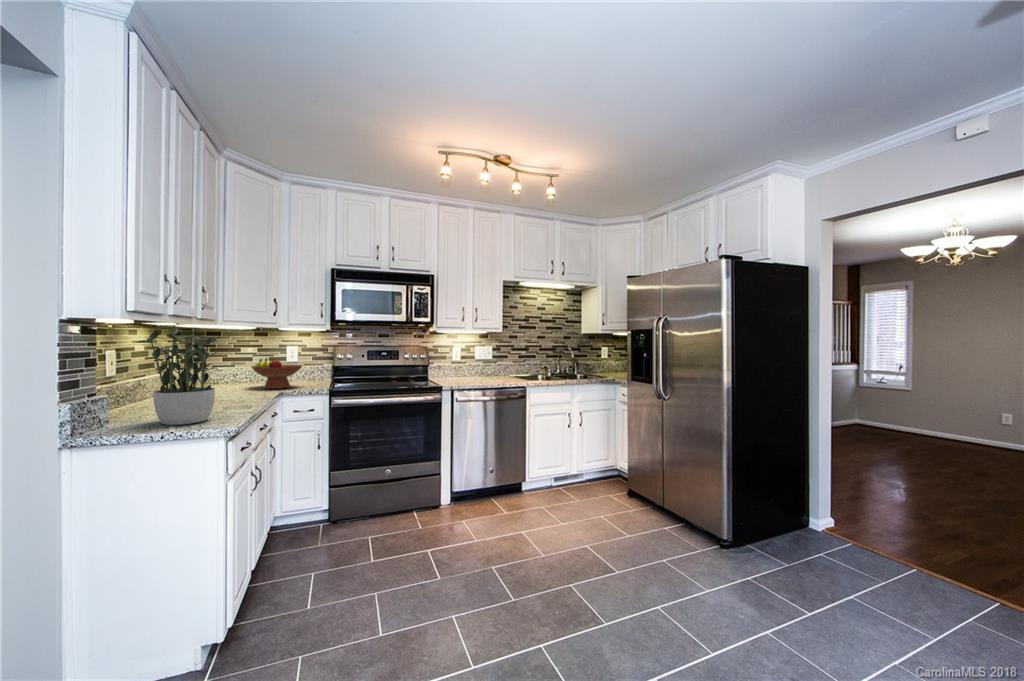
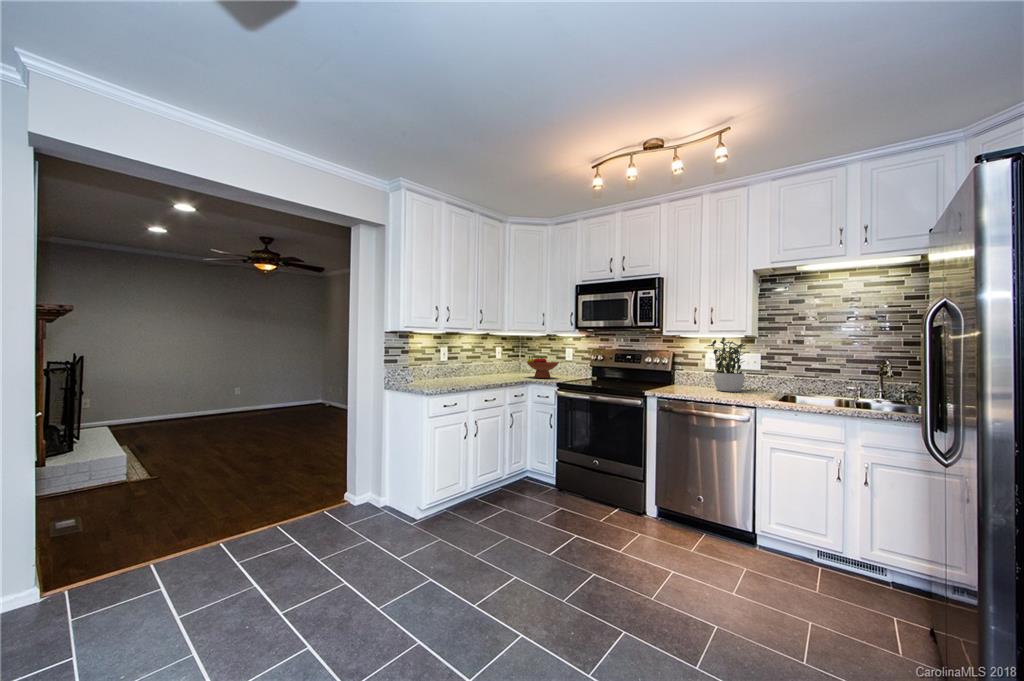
potted plant: present [137,326,220,425] -> present [708,337,746,392]

